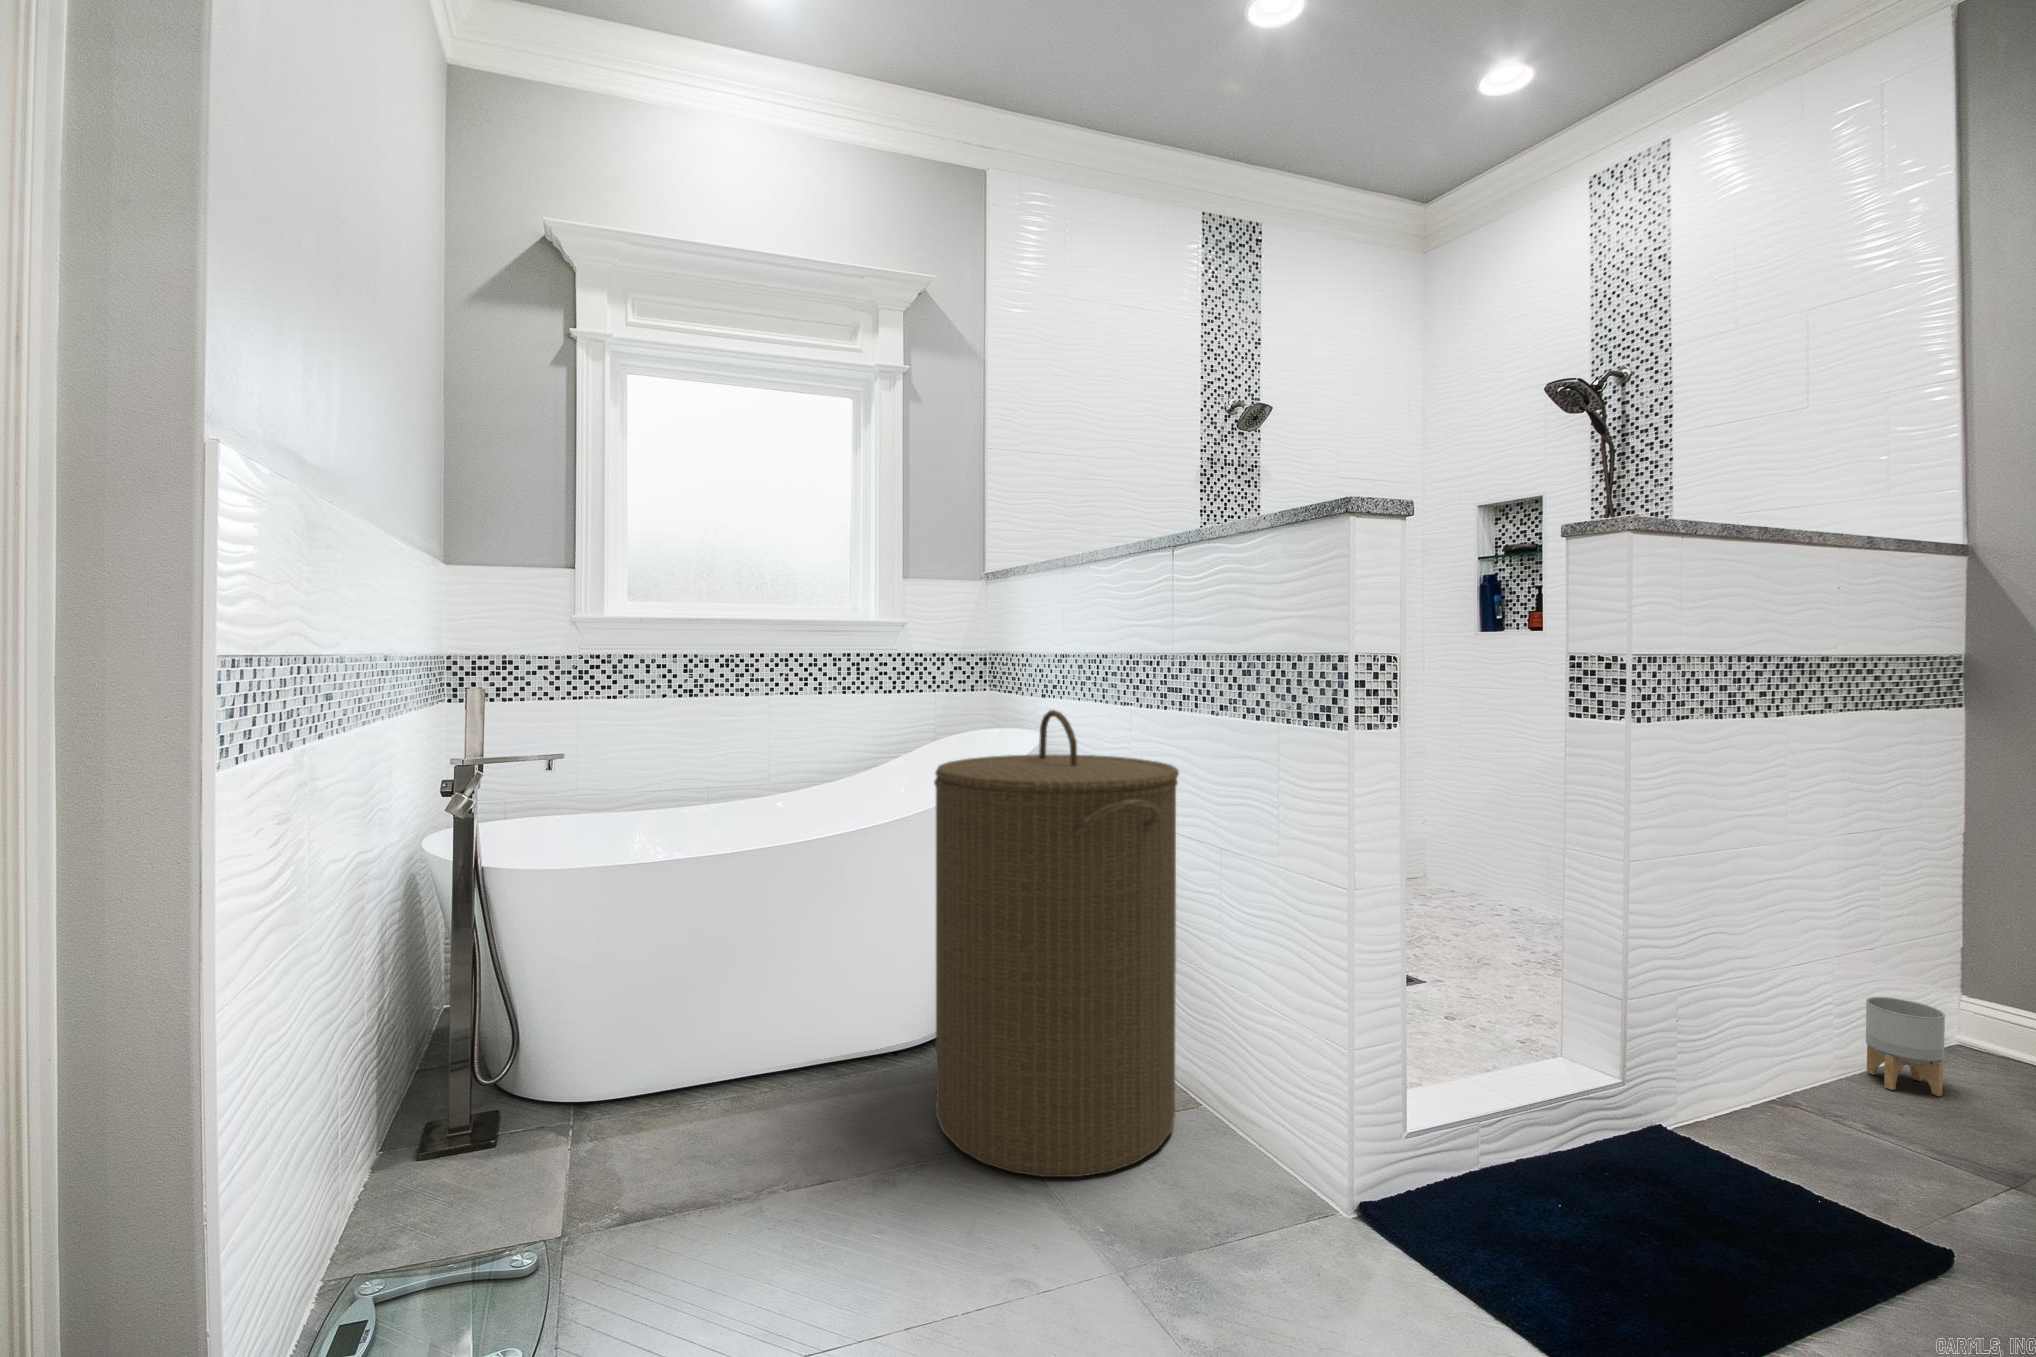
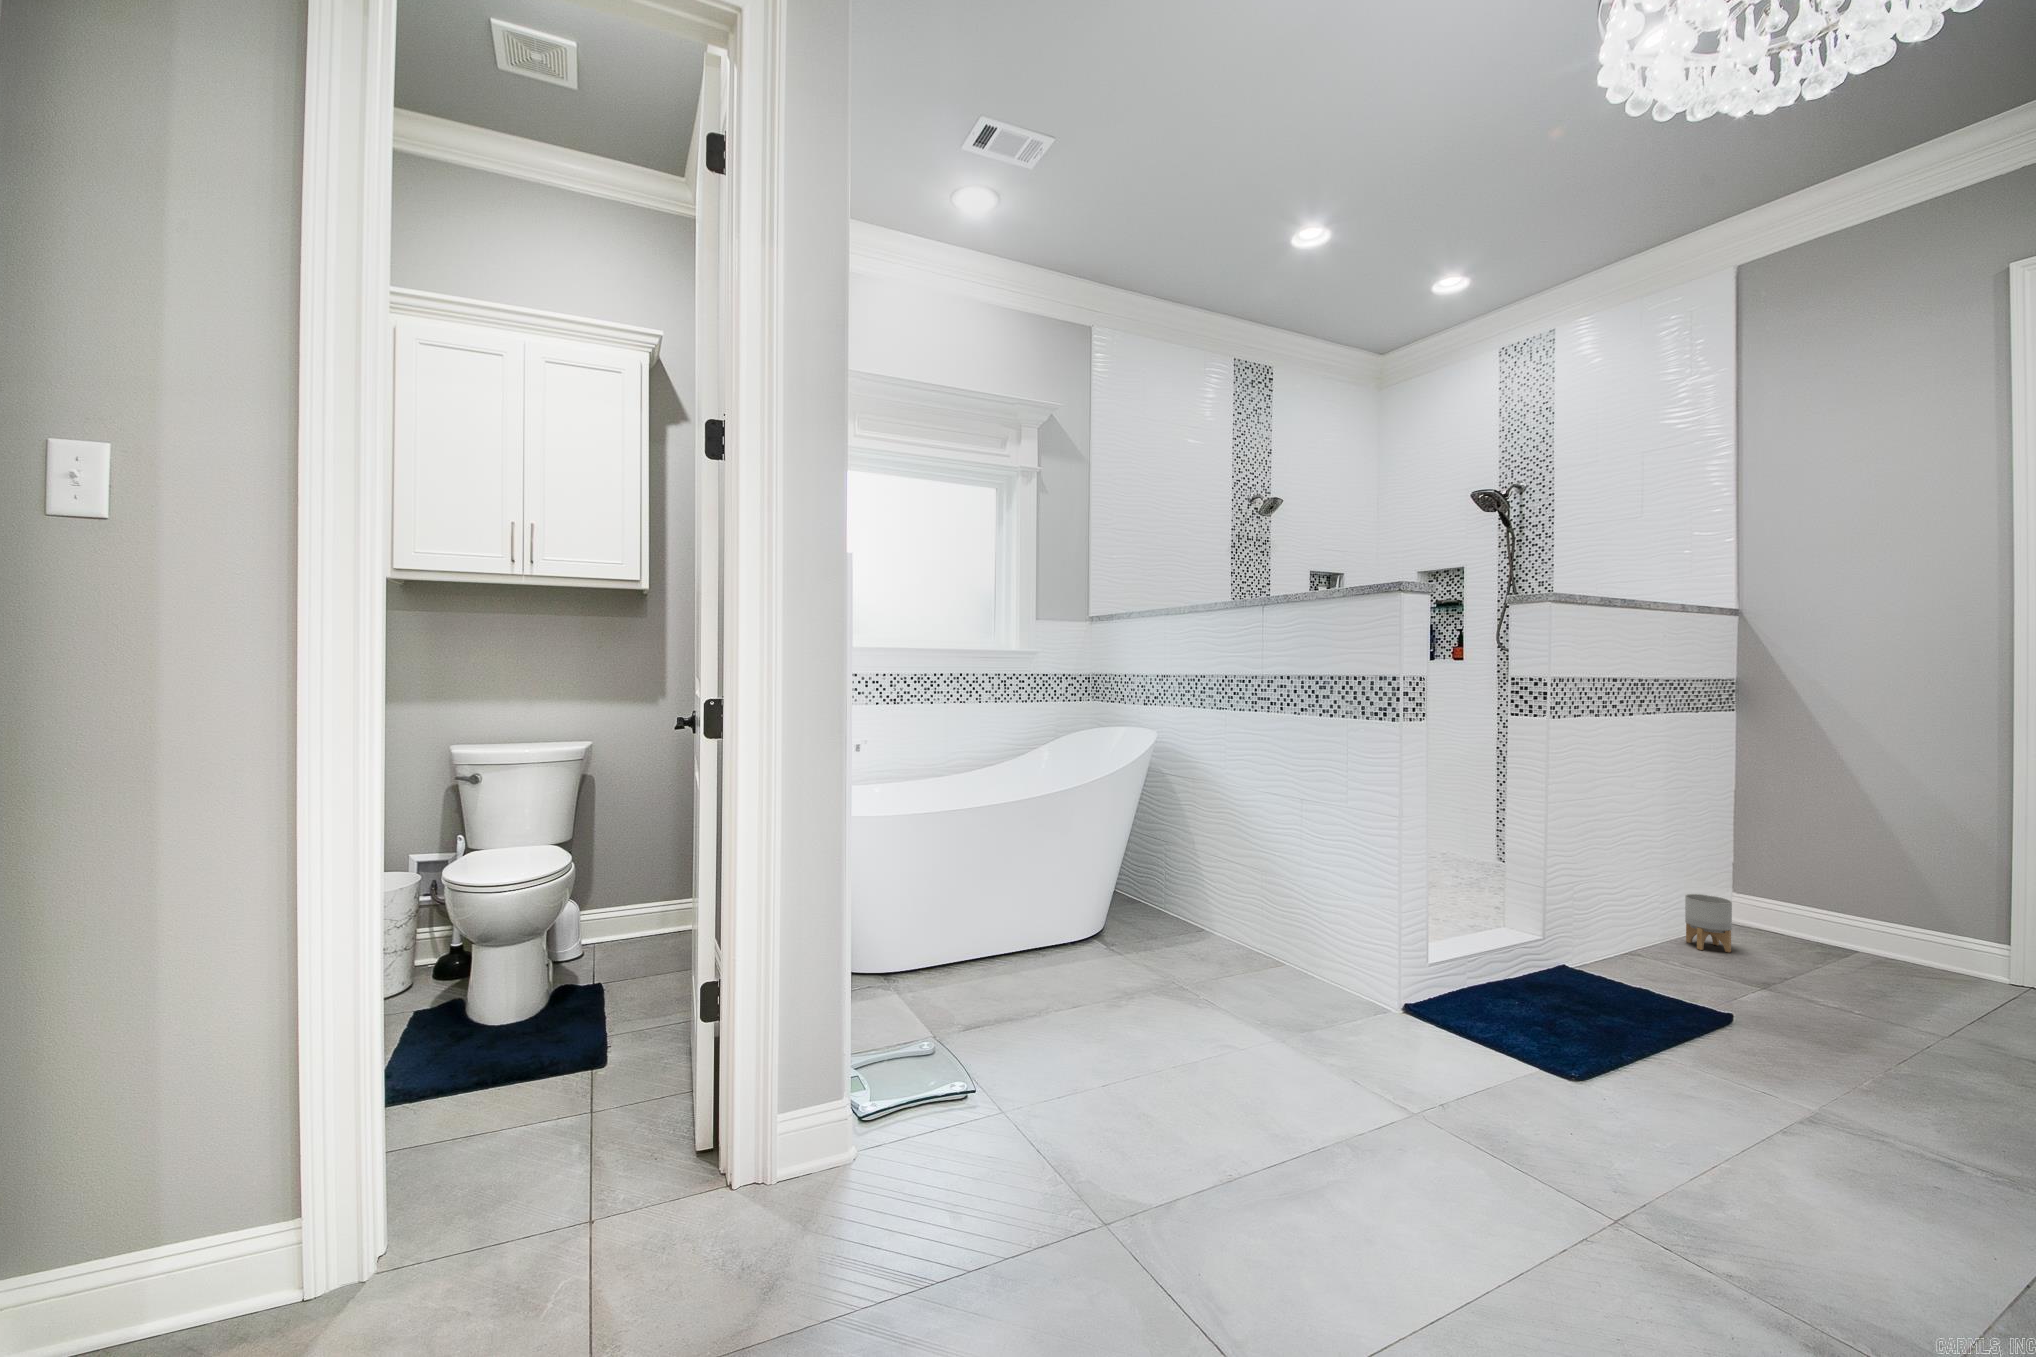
laundry hamper: present [934,710,1179,1177] -> none [1118,710,1278,999]

